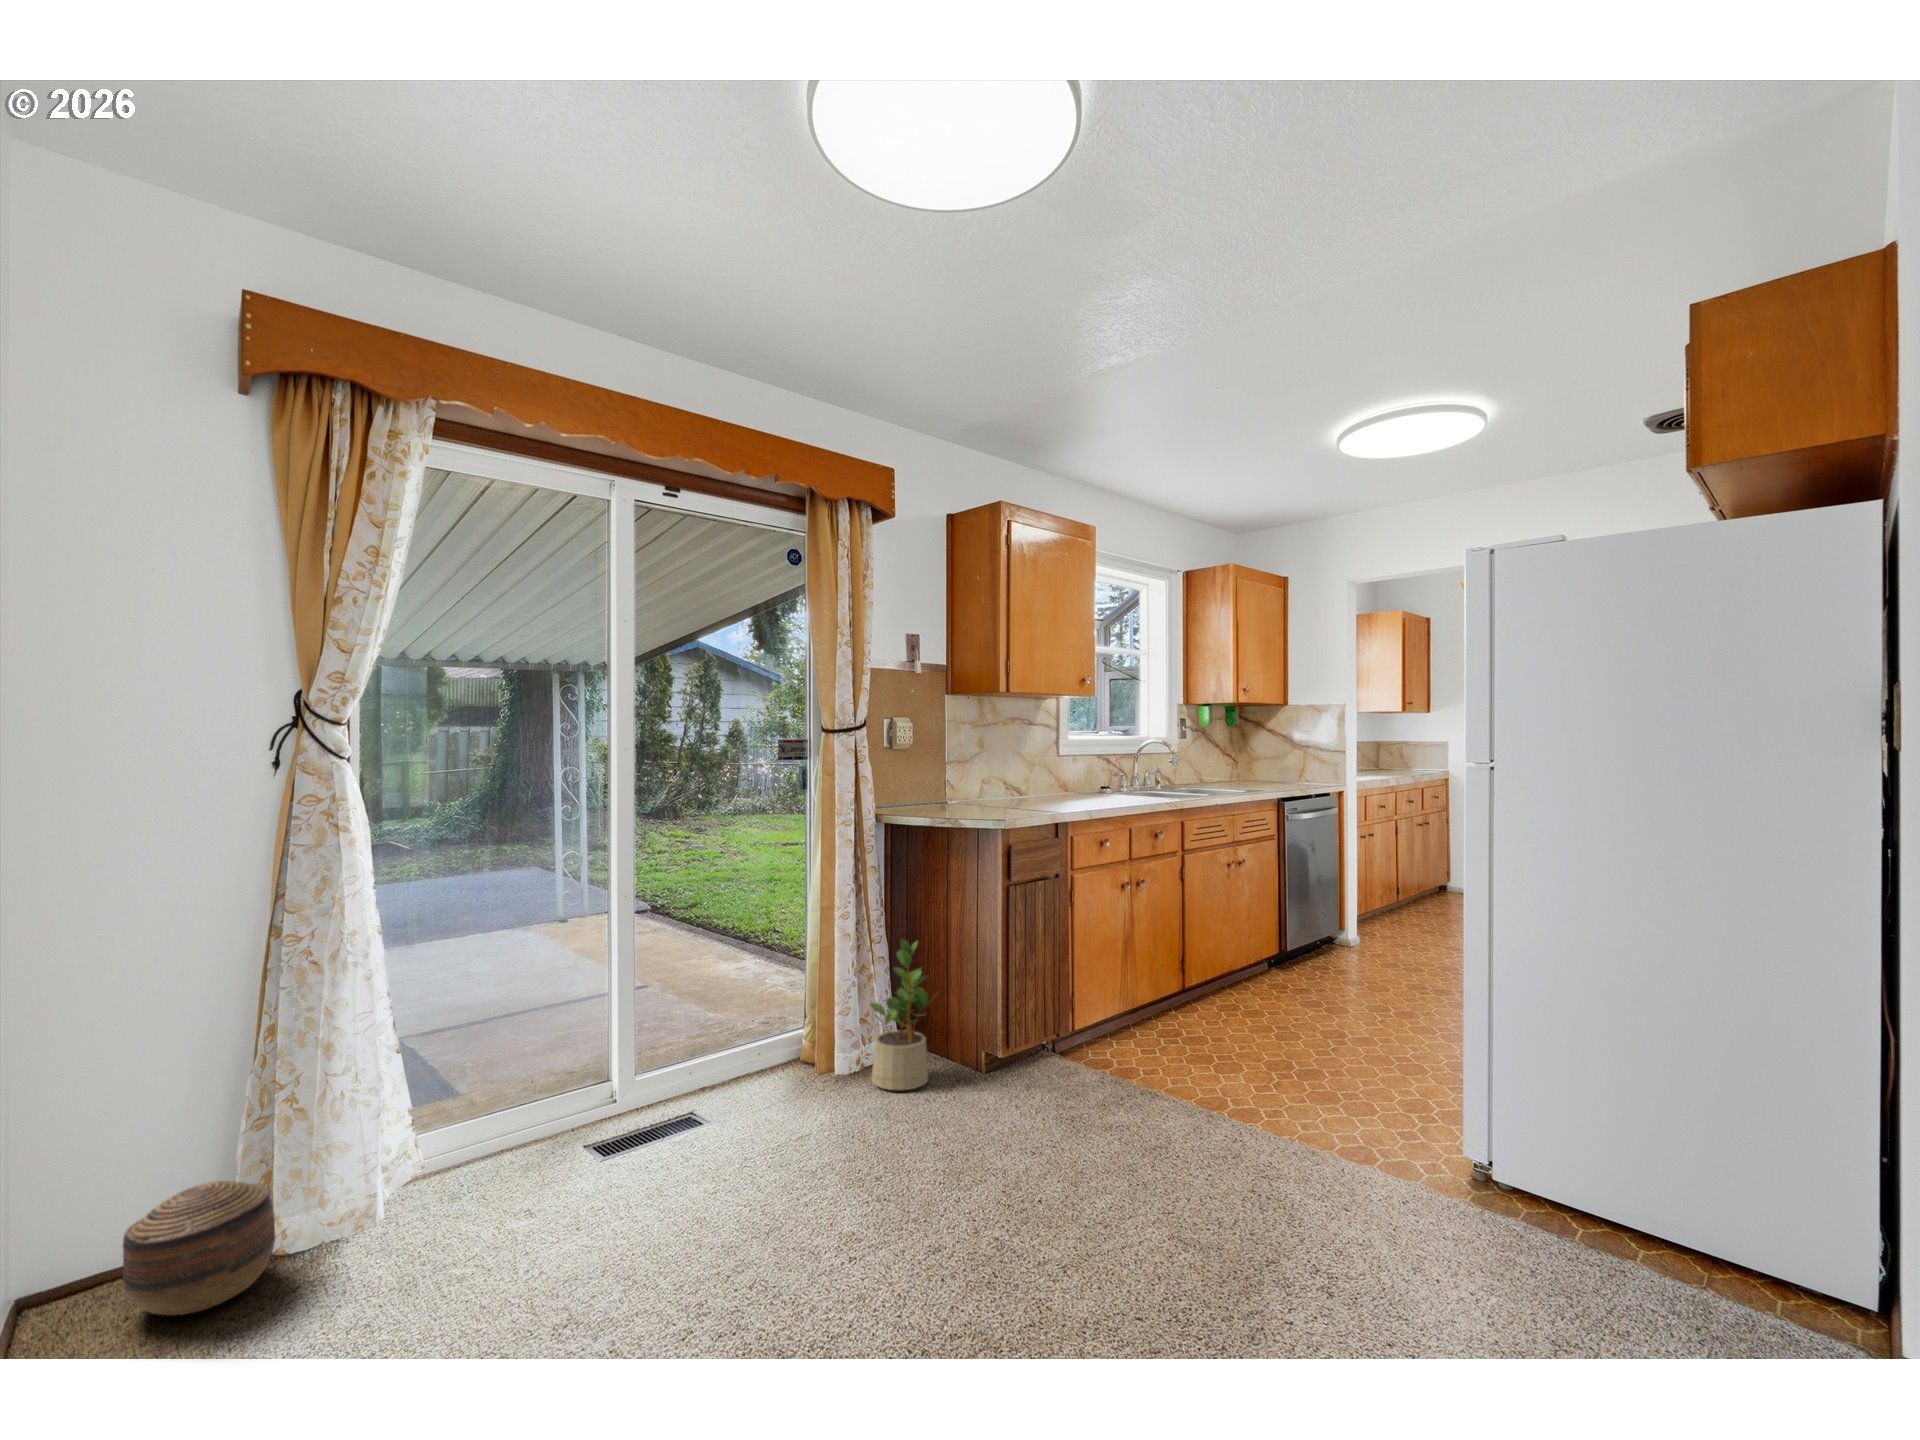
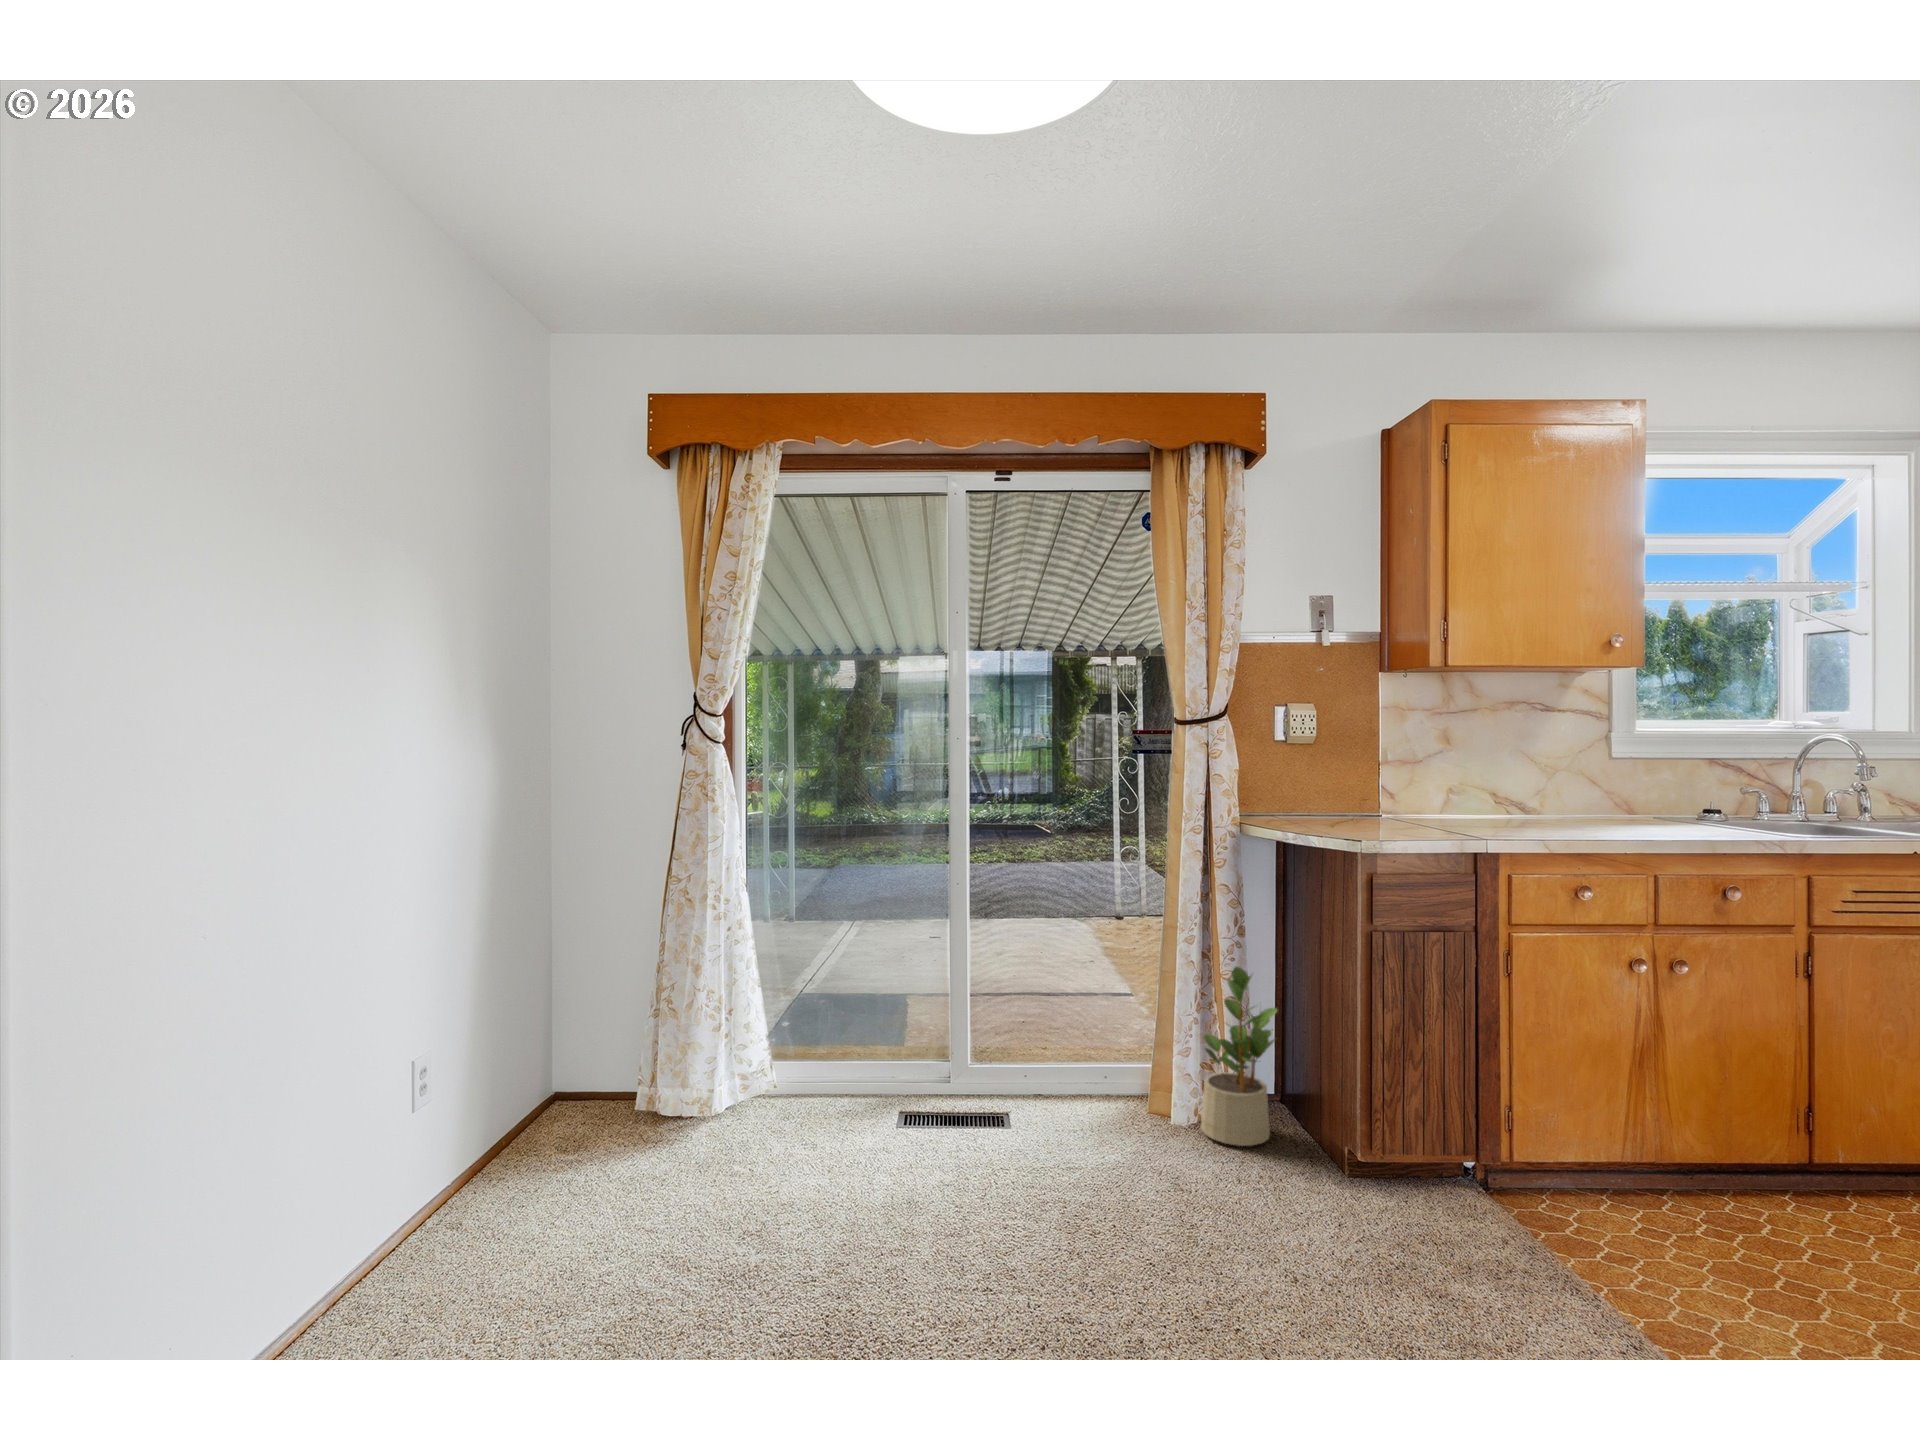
basket: present [123,1181,275,1315] -> none [568,1045,657,1132]

